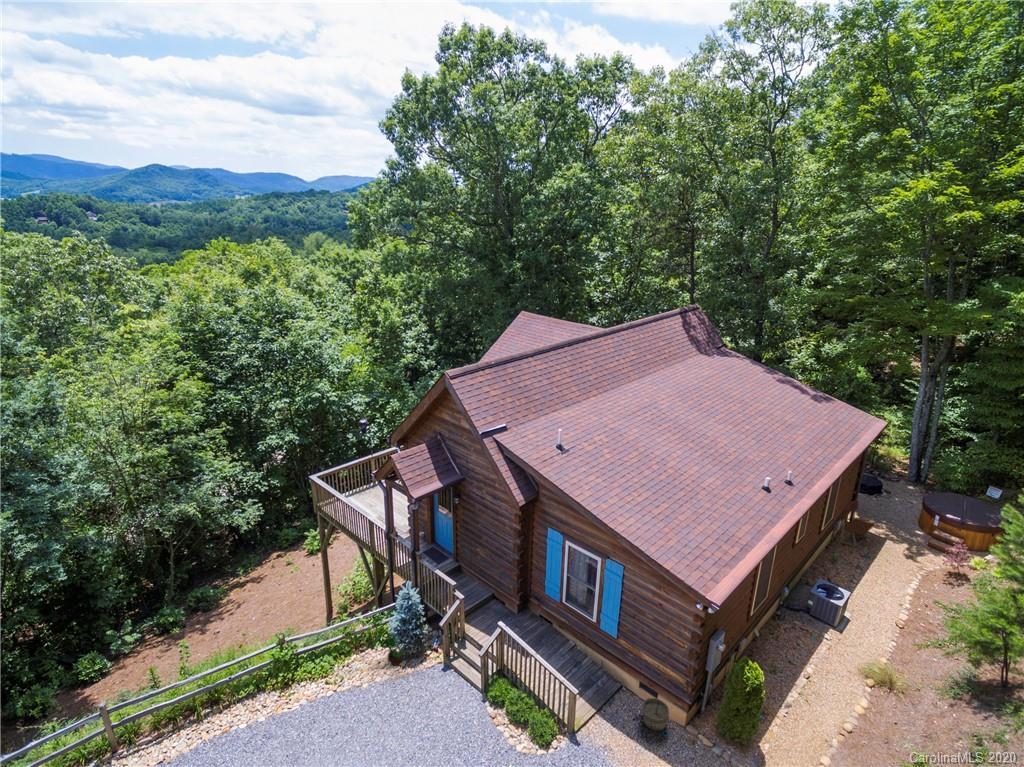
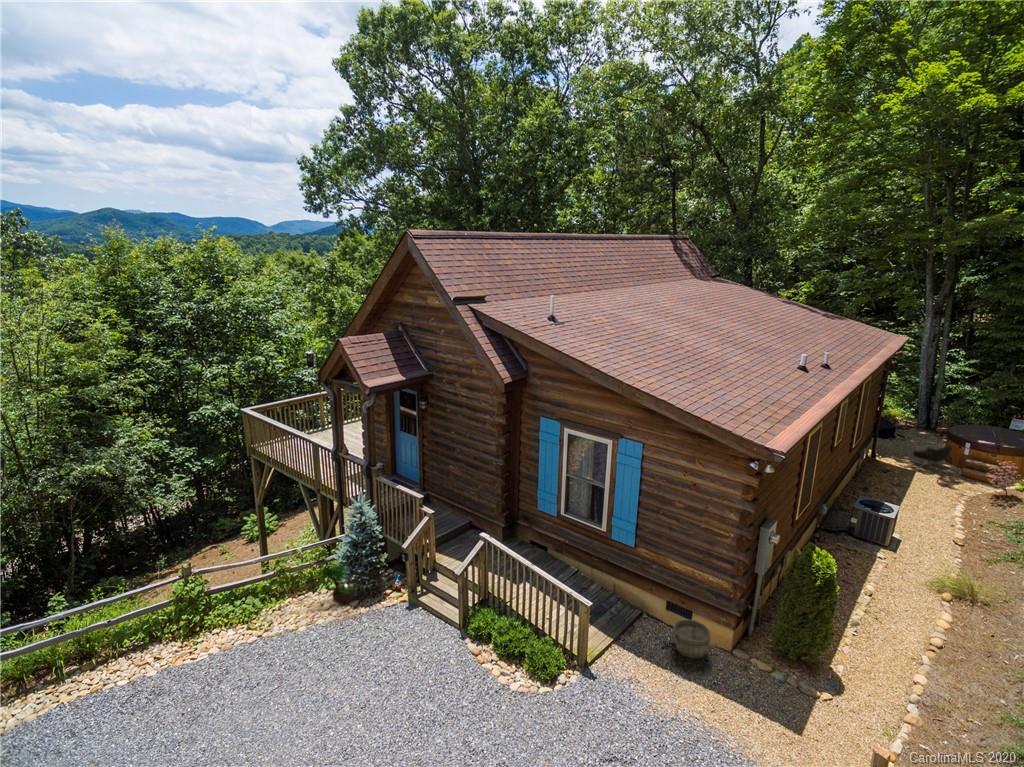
bench: present [840,500,874,547] -> none [866,426,902,477]
lounge chair: none [885,519,920,540] -> present [913,447,952,466]

